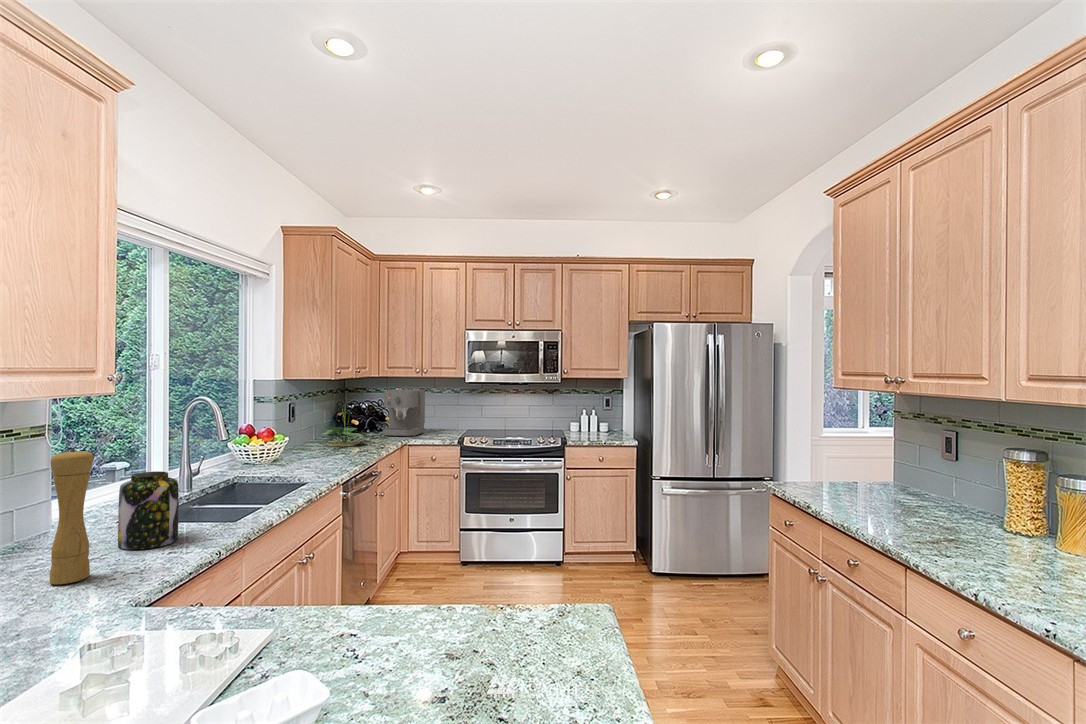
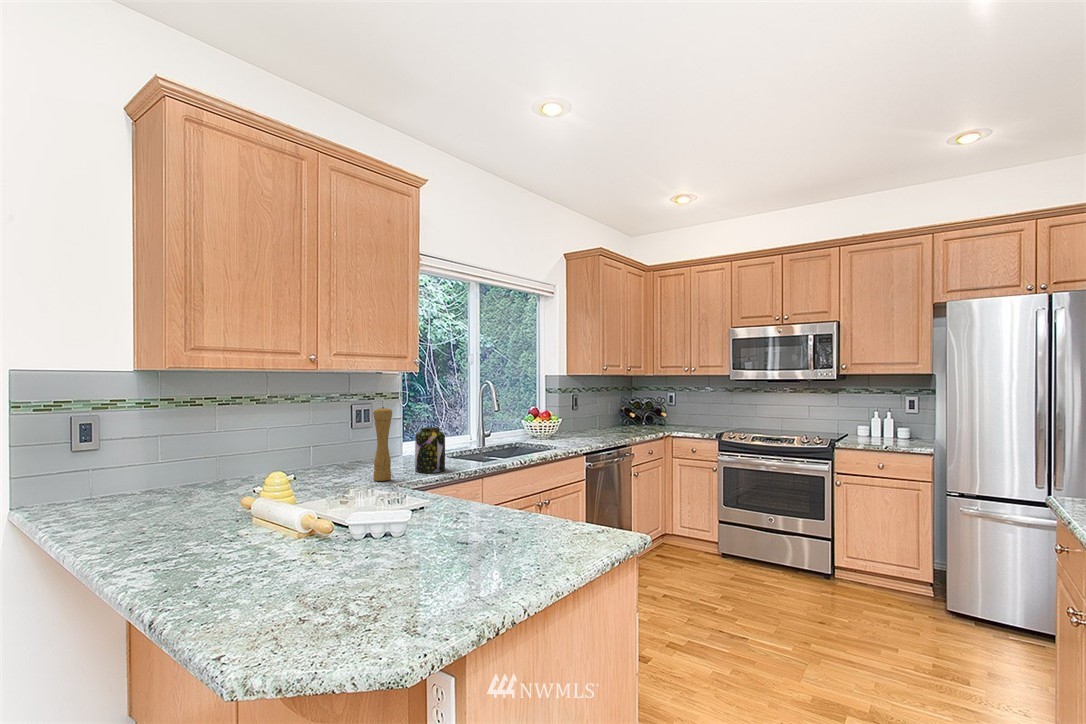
coffee maker: present [383,390,425,436] -> none [656,386,697,430]
potted plant: present [320,404,366,446] -> none [594,393,635,433]

